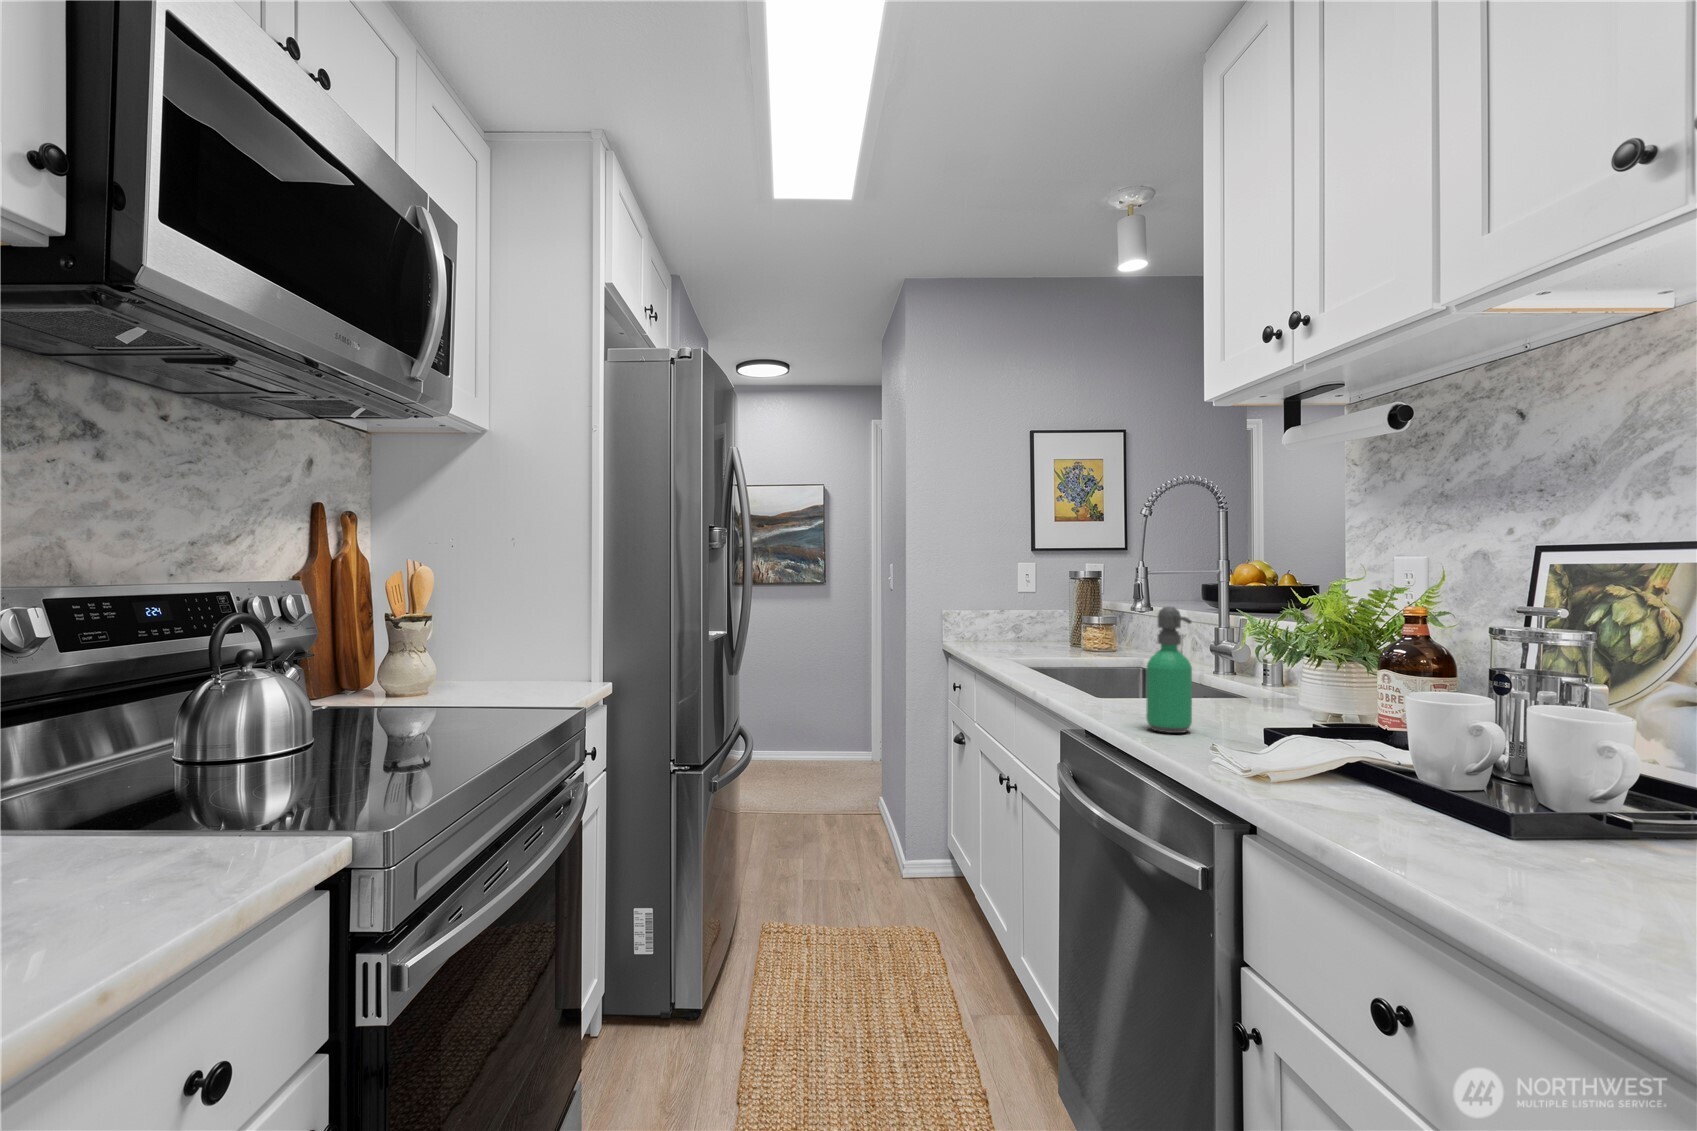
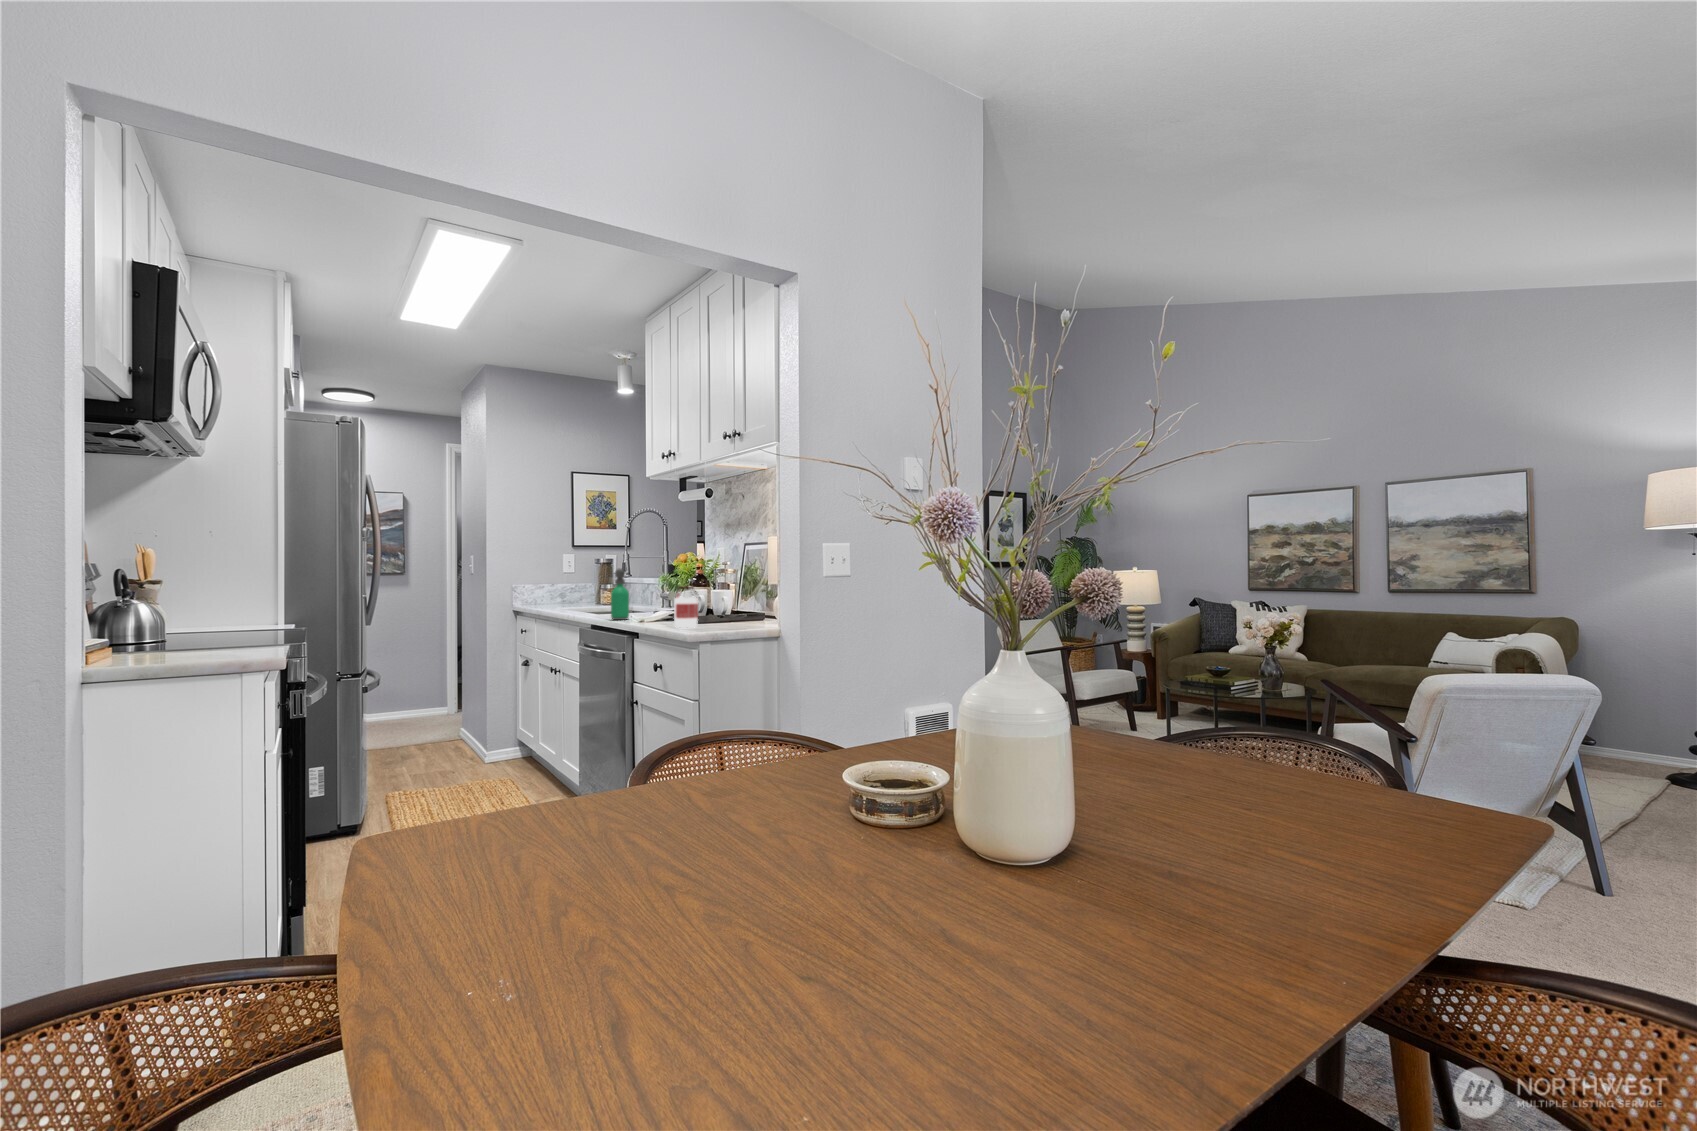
jar: none [1453,705,1574,879] -> present [674,586,698,628]

